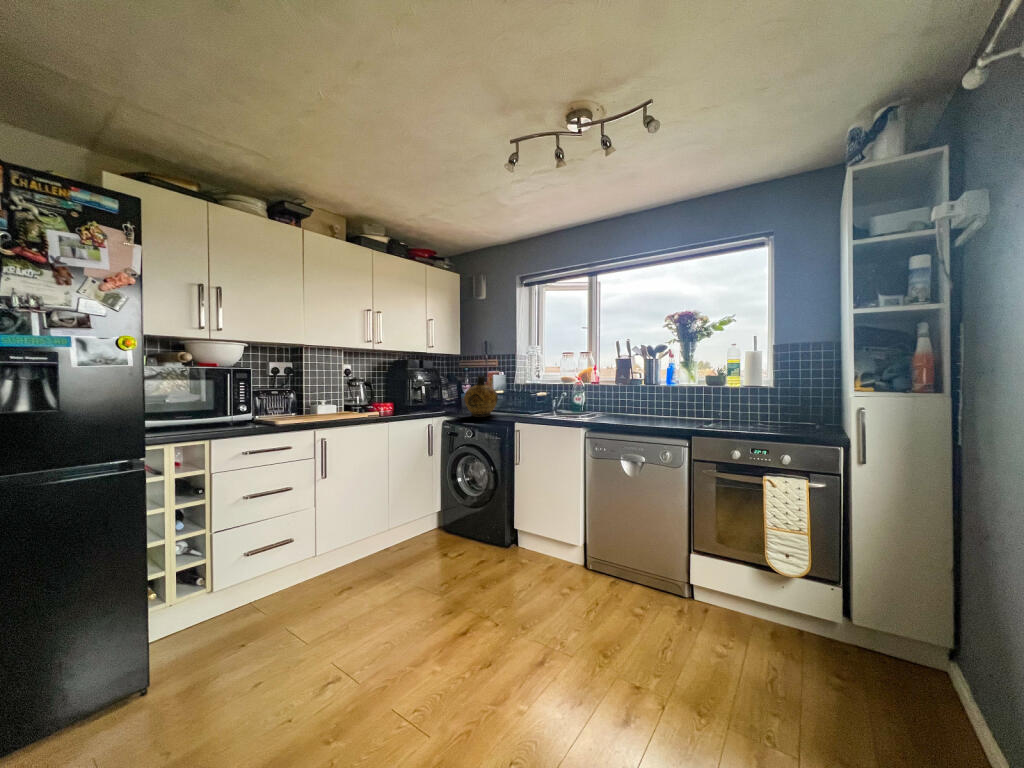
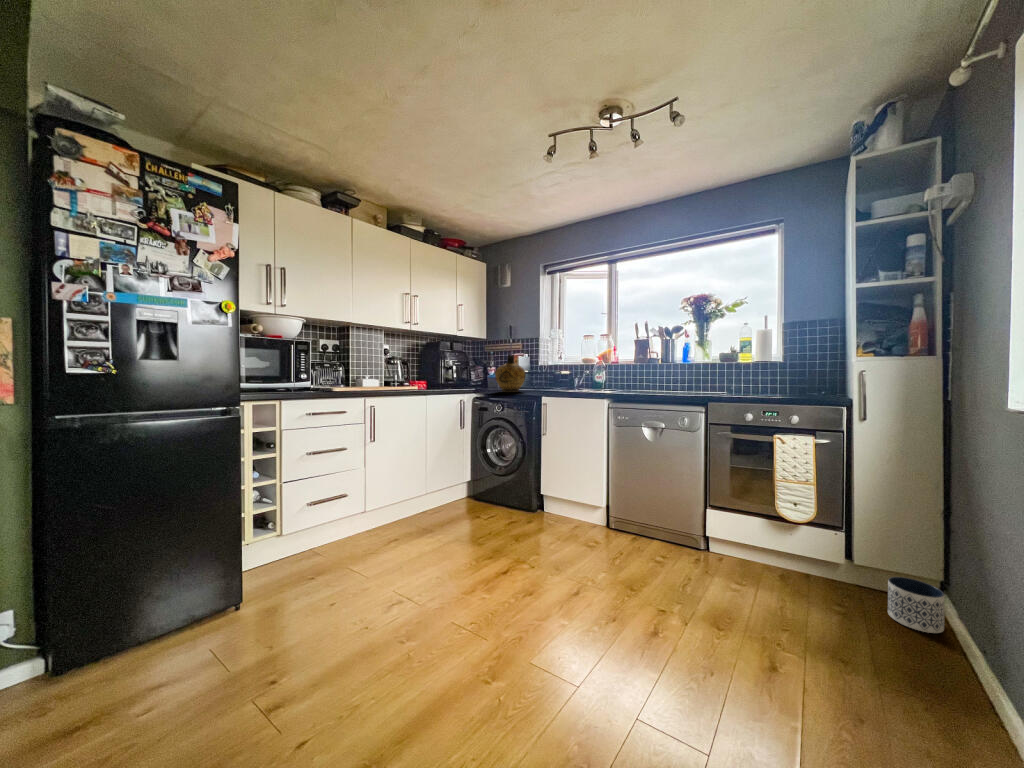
planter: none [890,645,953,716] -> present [888,577,945,633]

